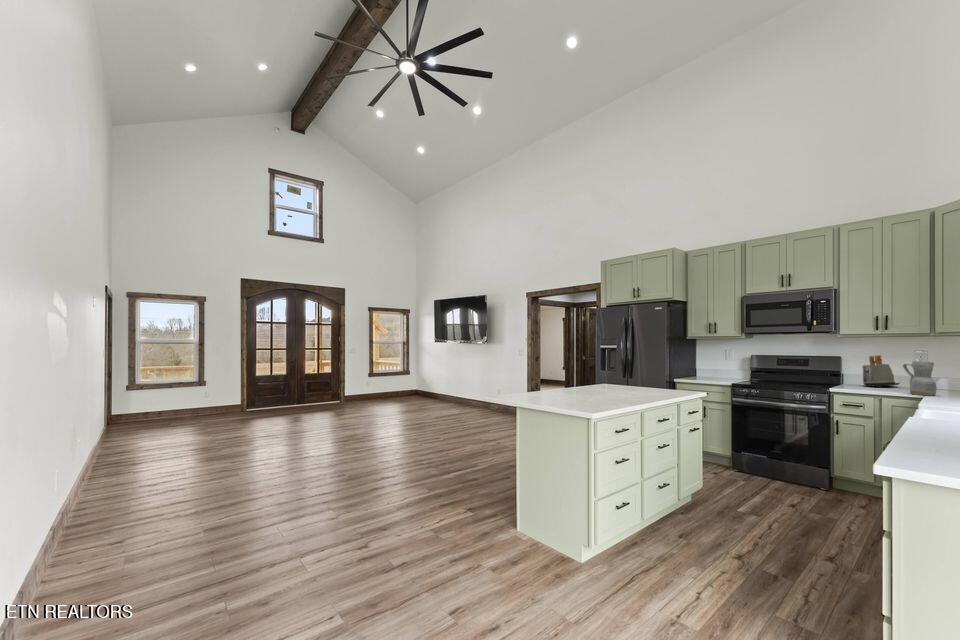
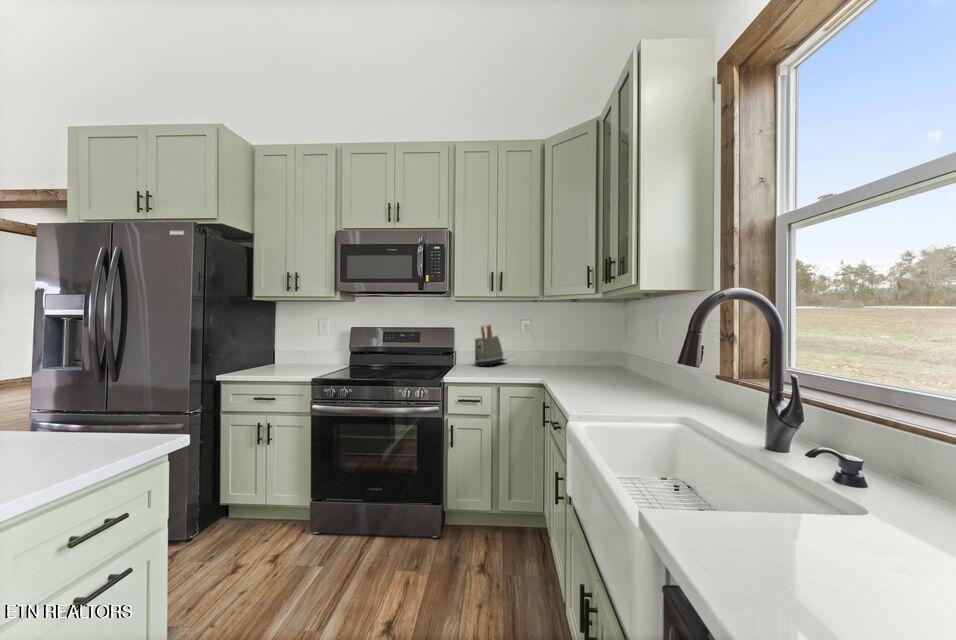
ceramic pitcher: present [903,360,937,395] -> none [520,332,551,379]

